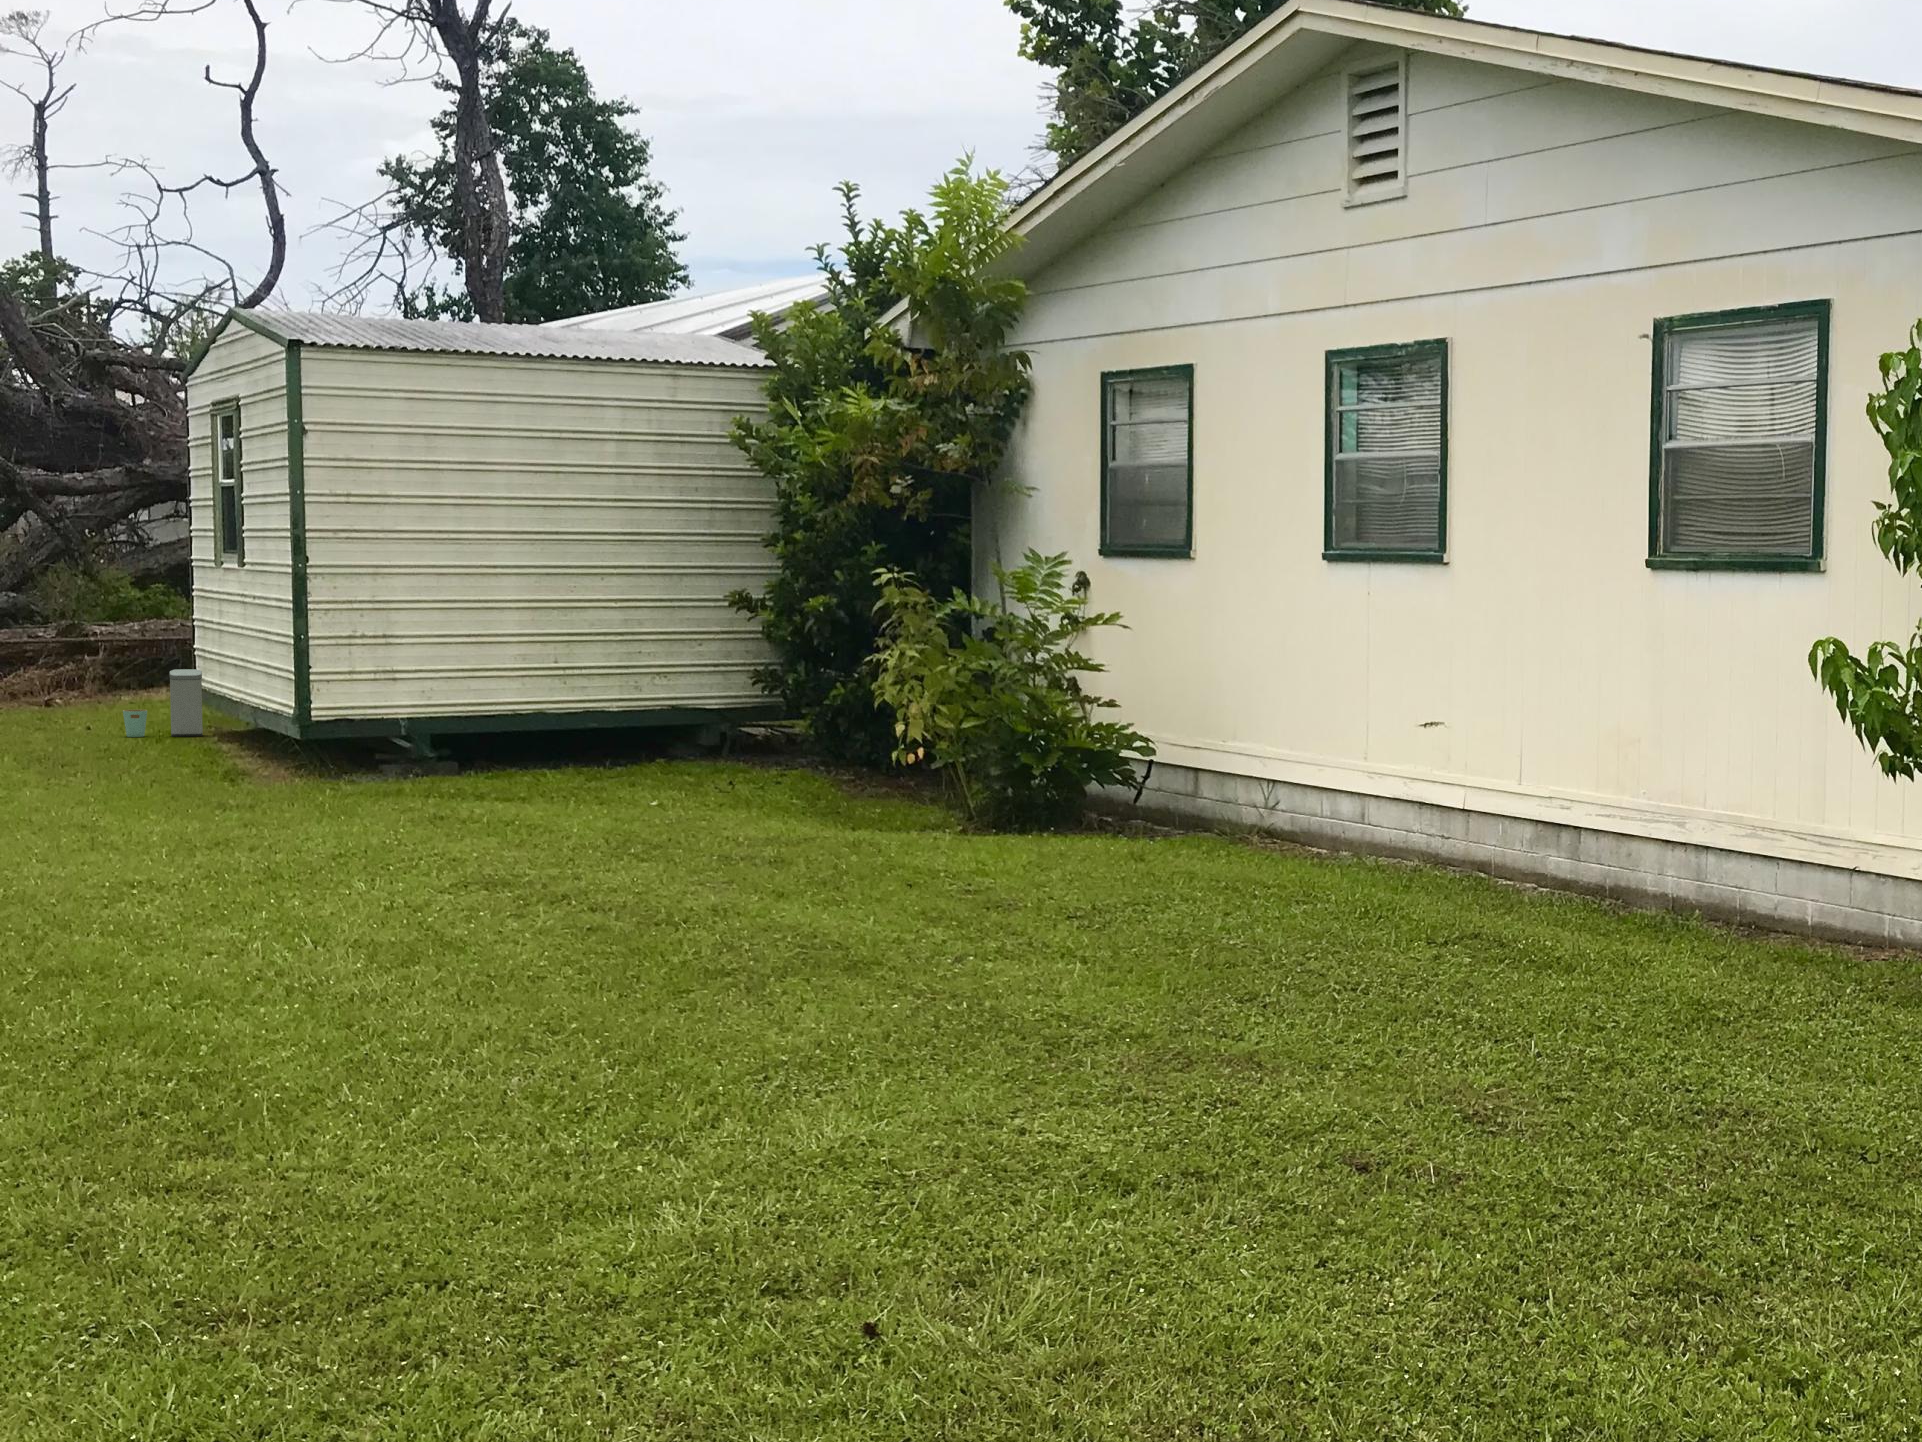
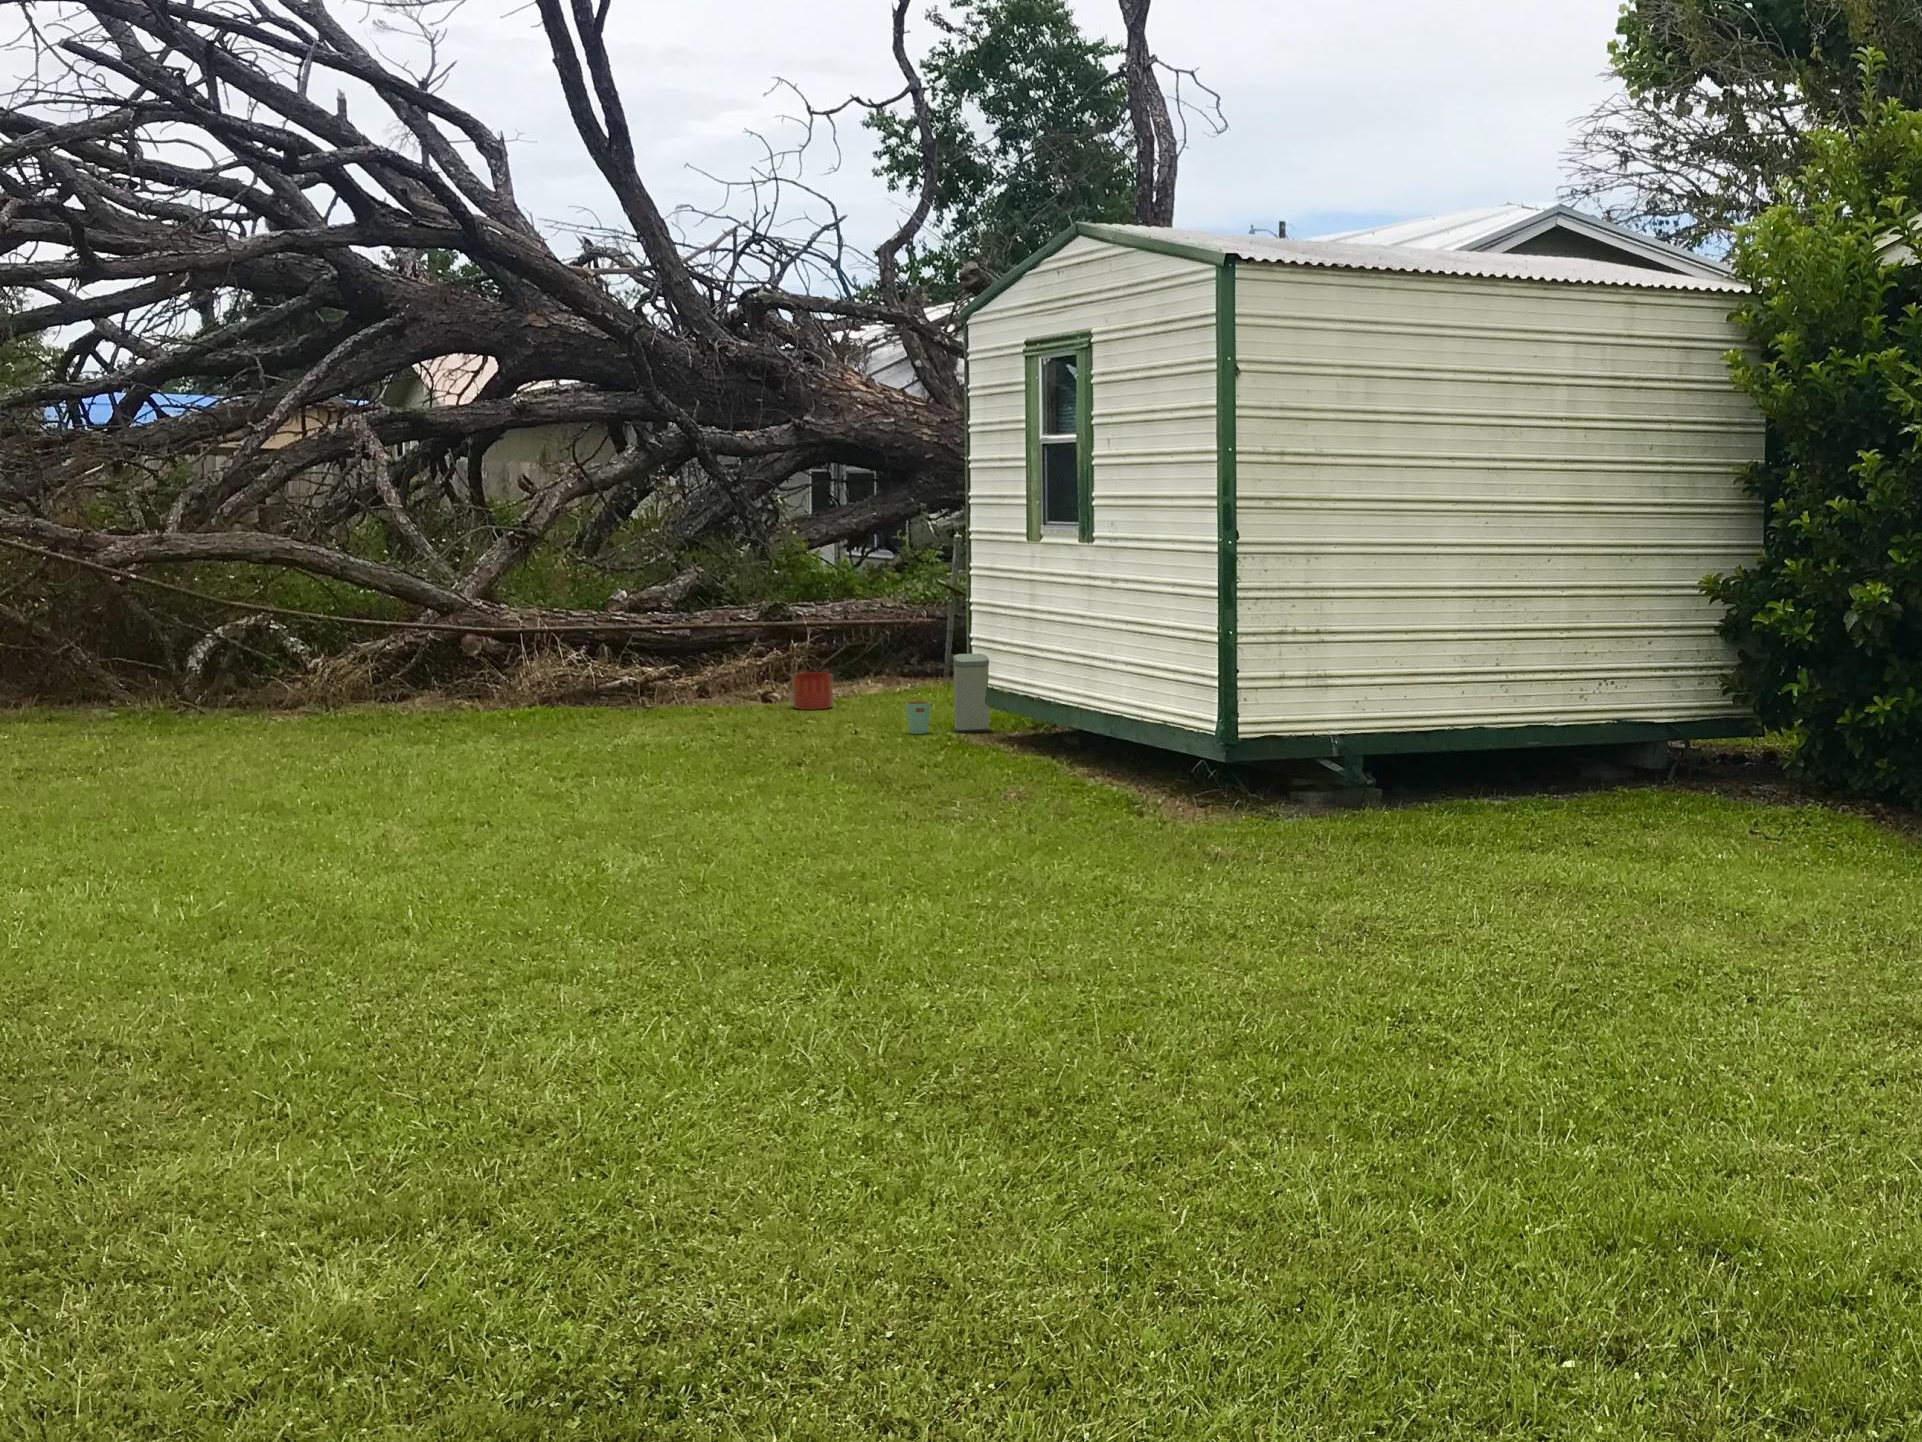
planter: none [49,692,88,724] -> present [792,672,833,710]

